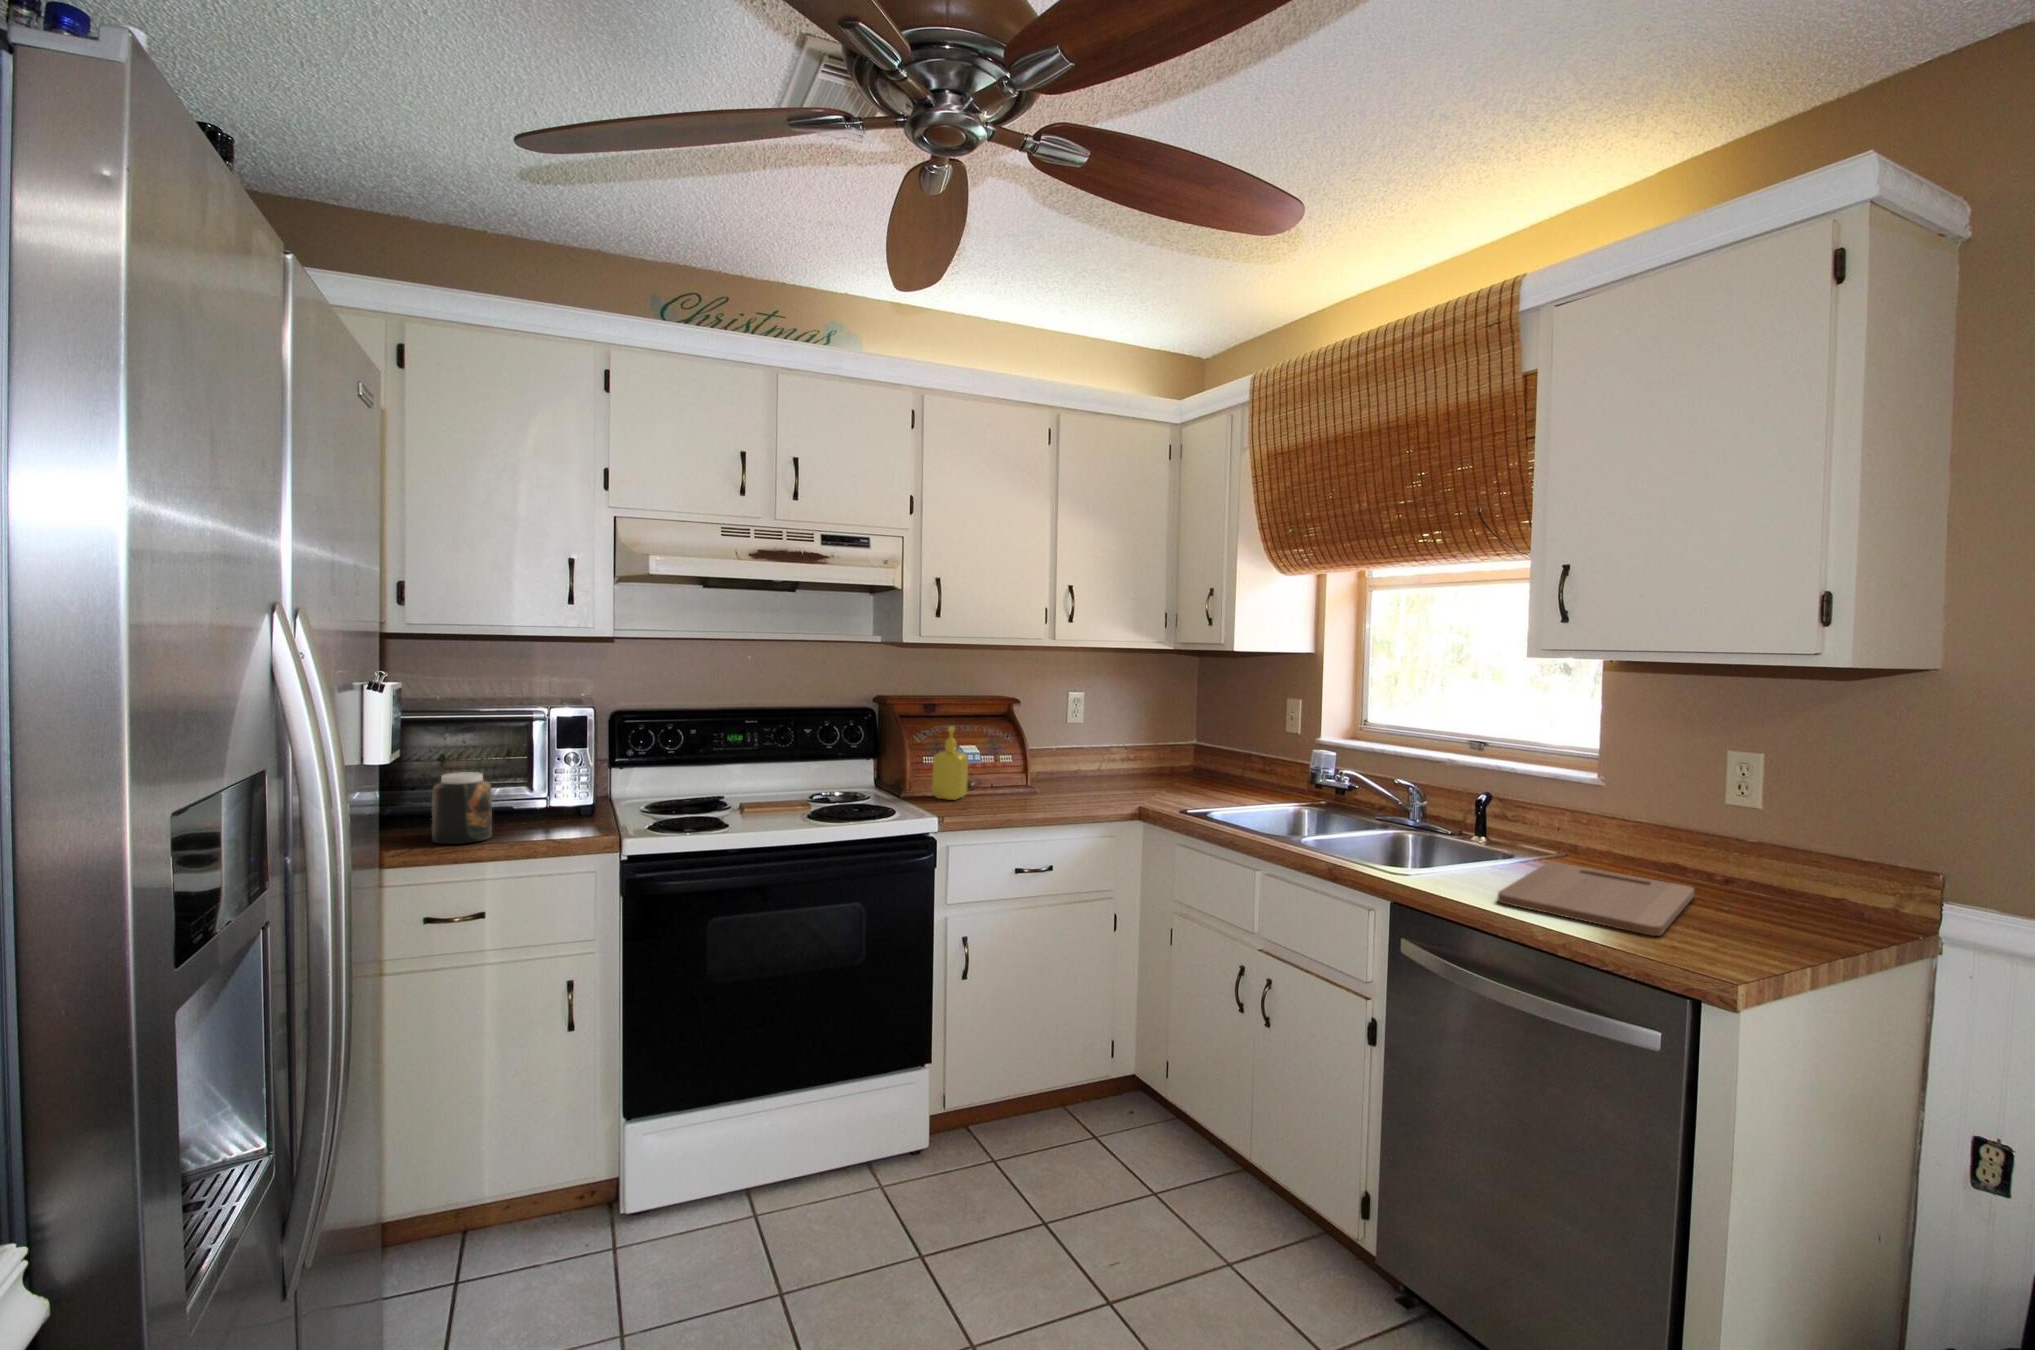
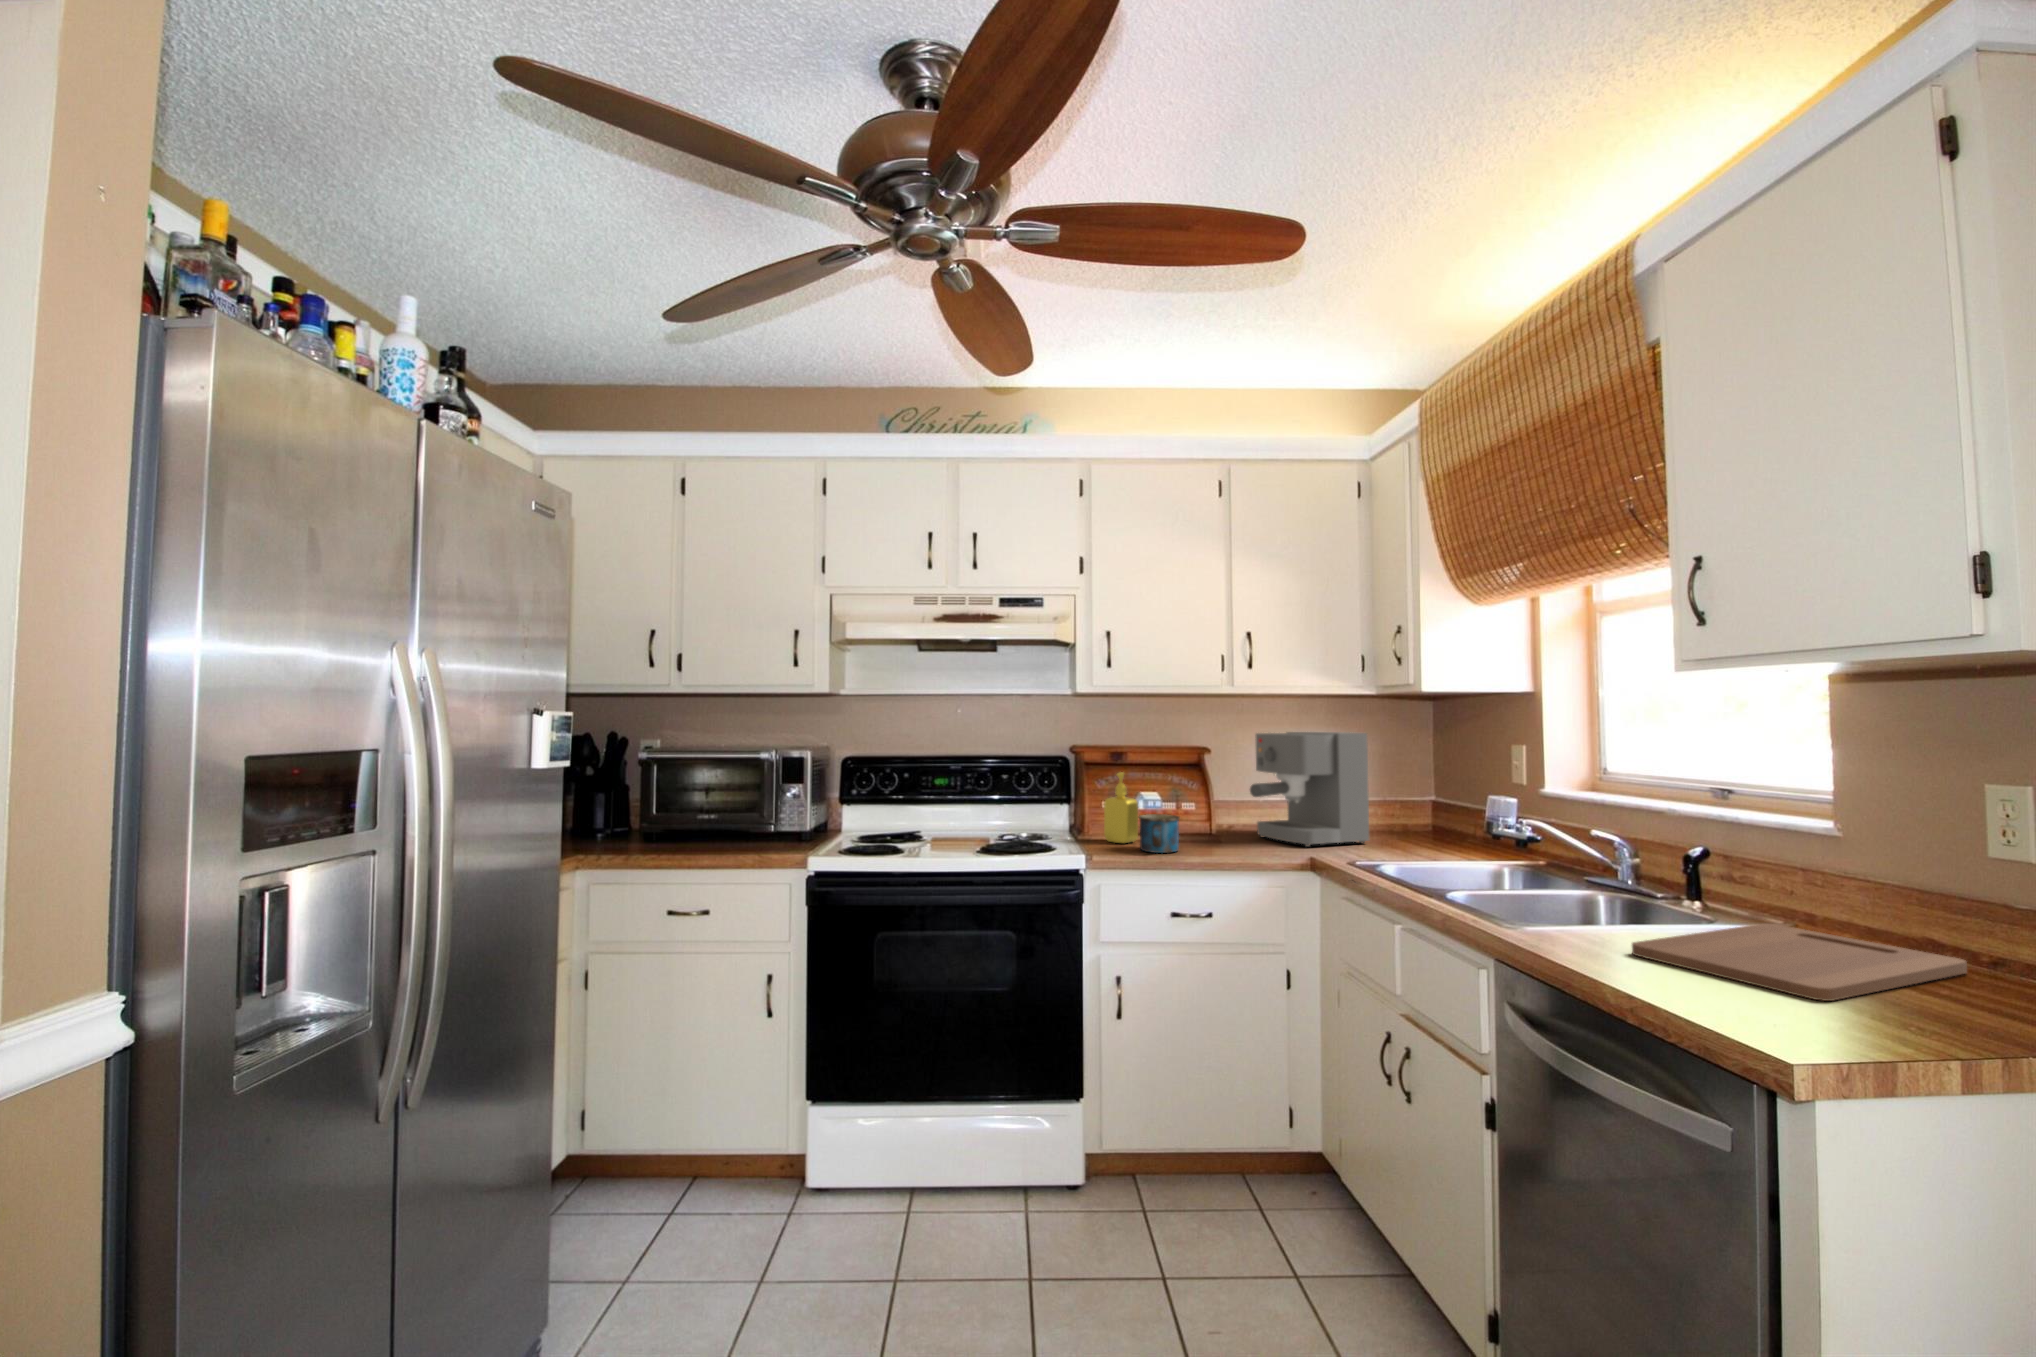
coffee maker: none [1068,681,1174,795] -> present [1250,732,1369,847]
mug: none [977,770,1020,810] -> present [1138,814,1179,853]
jar: present [432,772,492,844] -> none [686,798,728,852]

